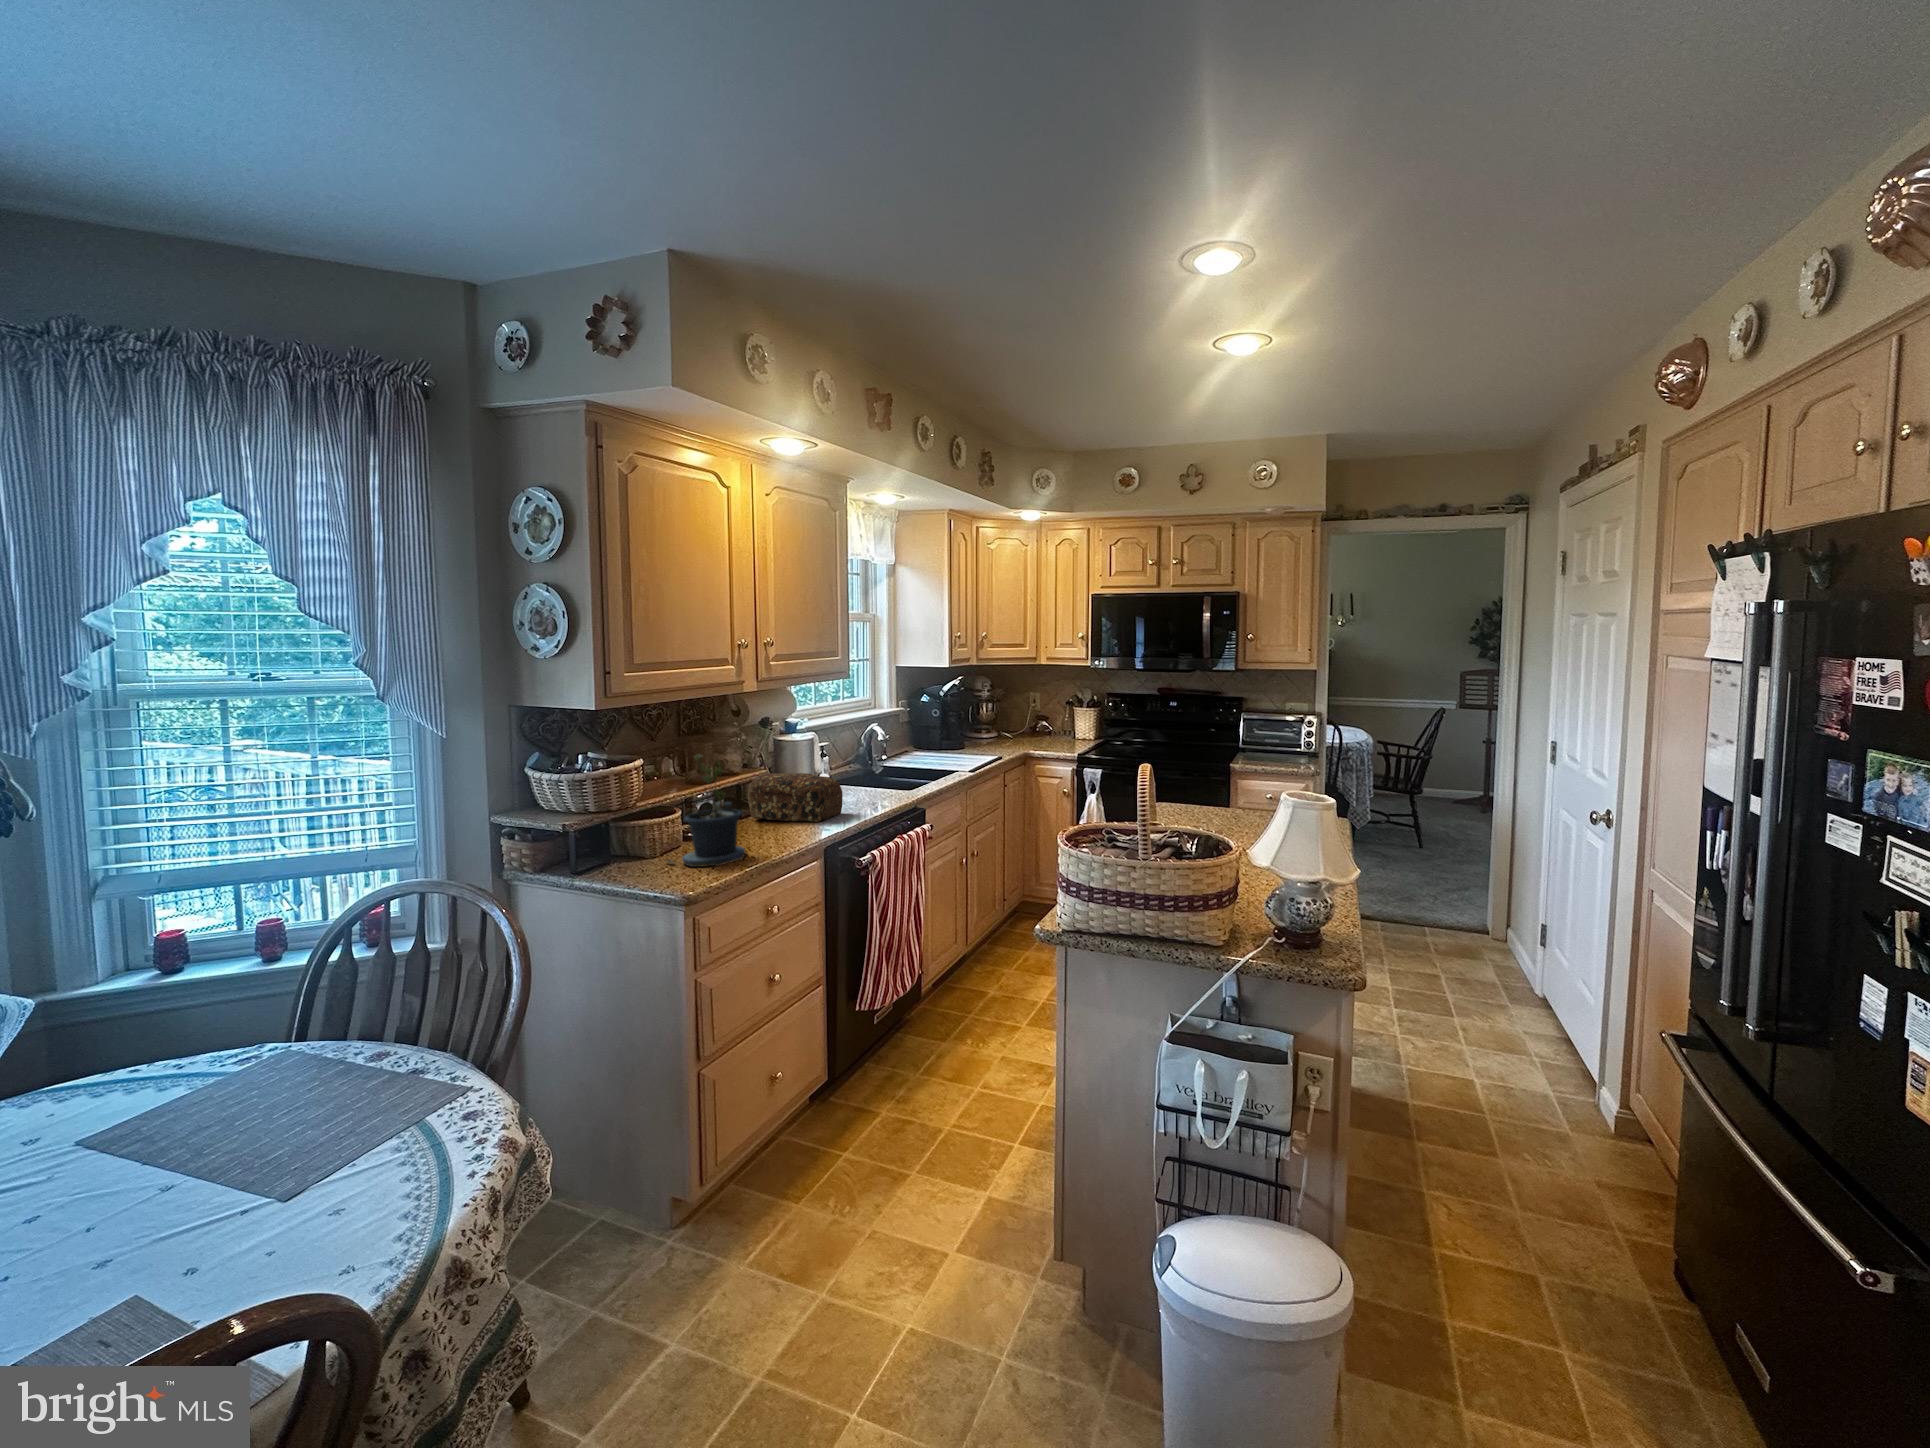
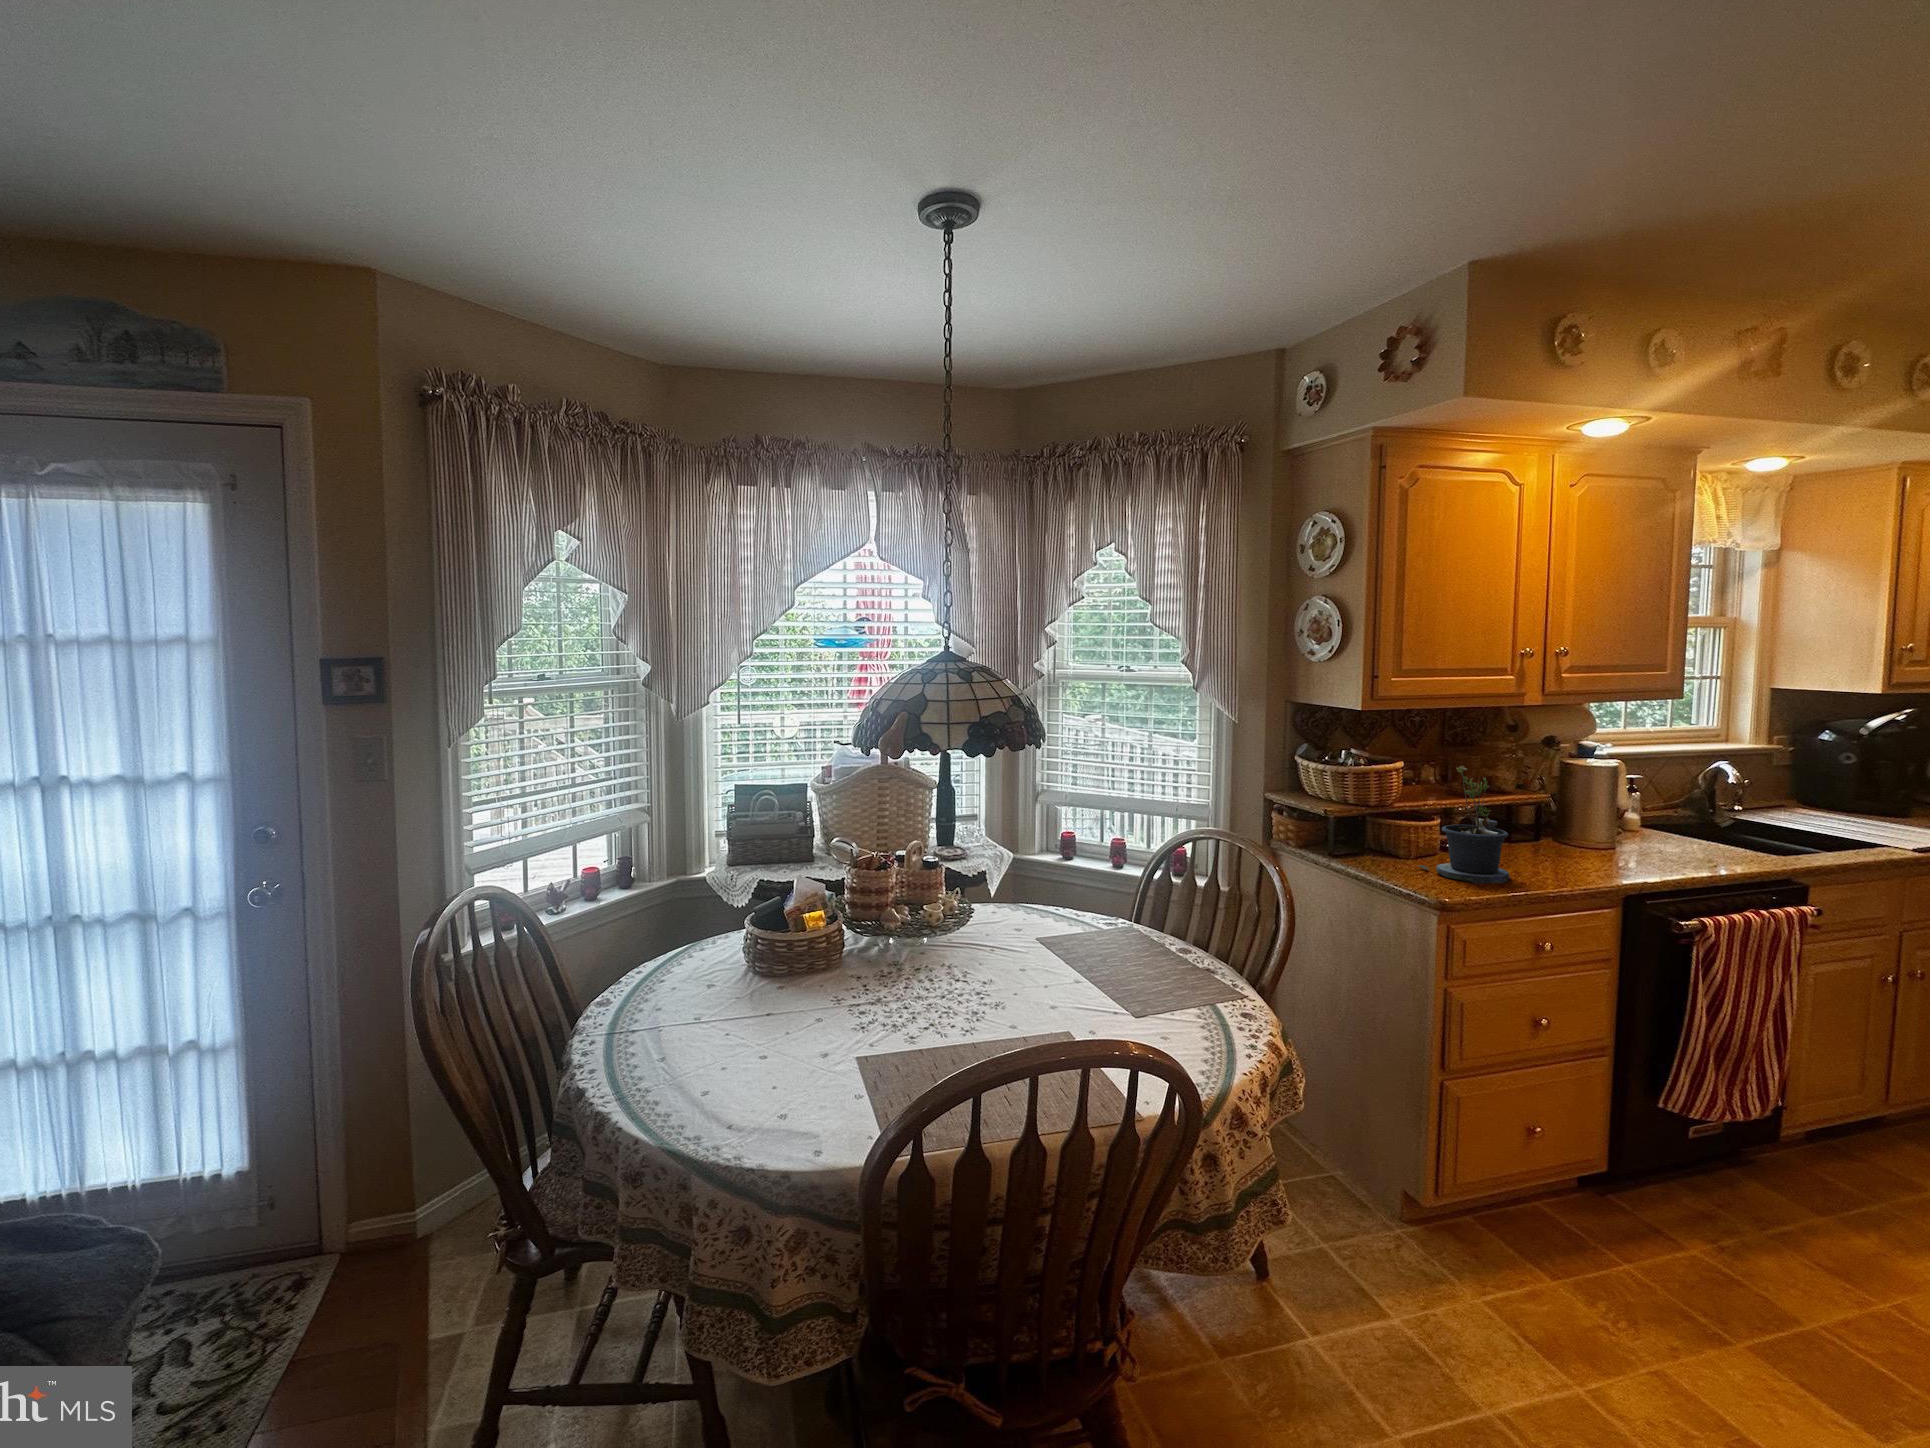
bread loaf: present [748,773,843,822] -> none [1520,798,1652,864]

